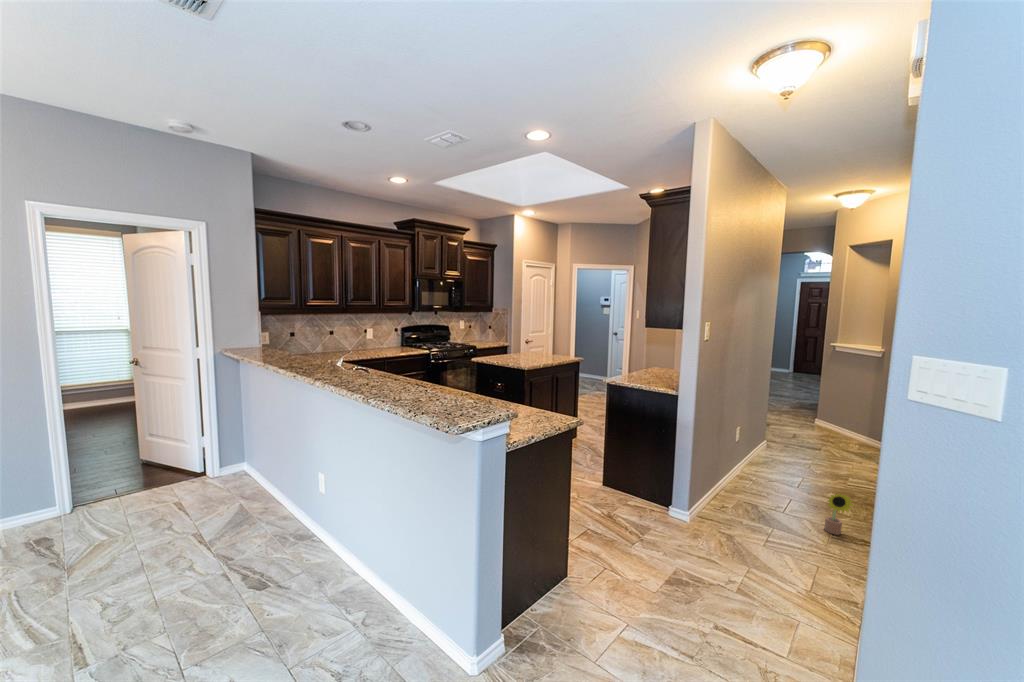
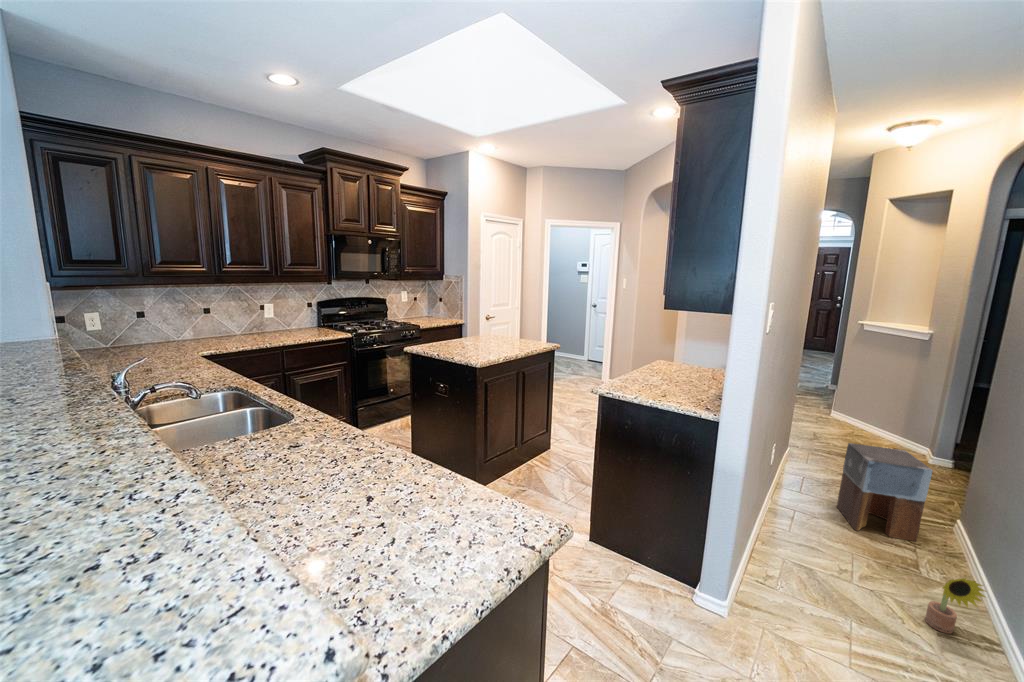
stool: none [792,427,849,495] -> present [837,443,933,541]

